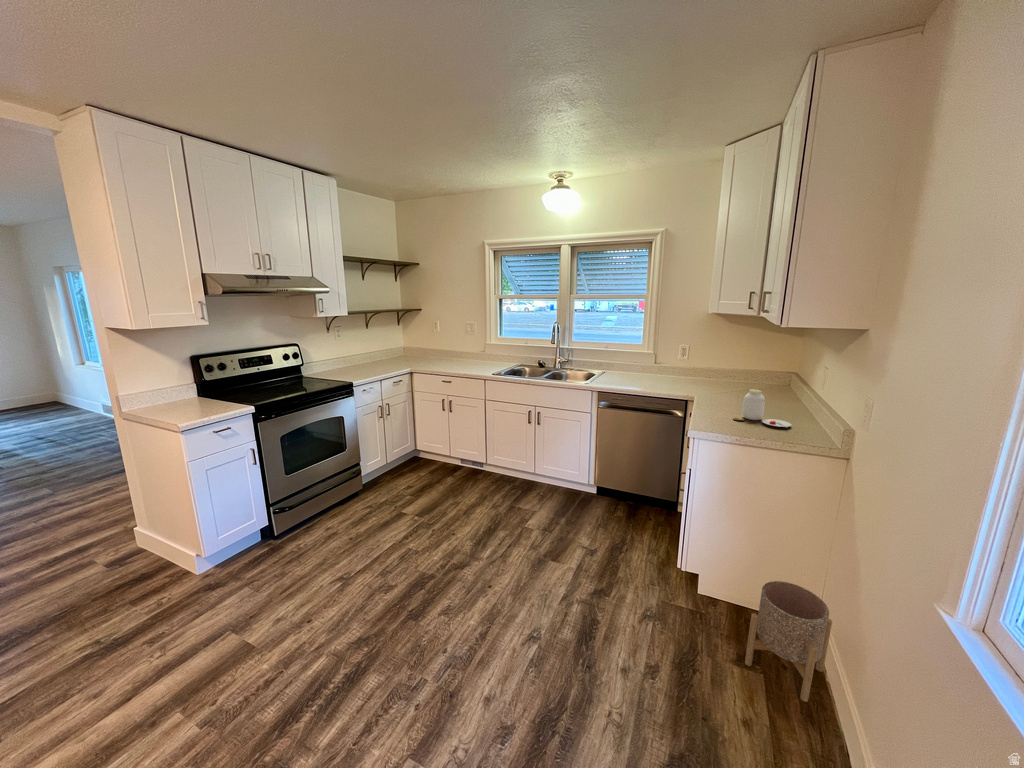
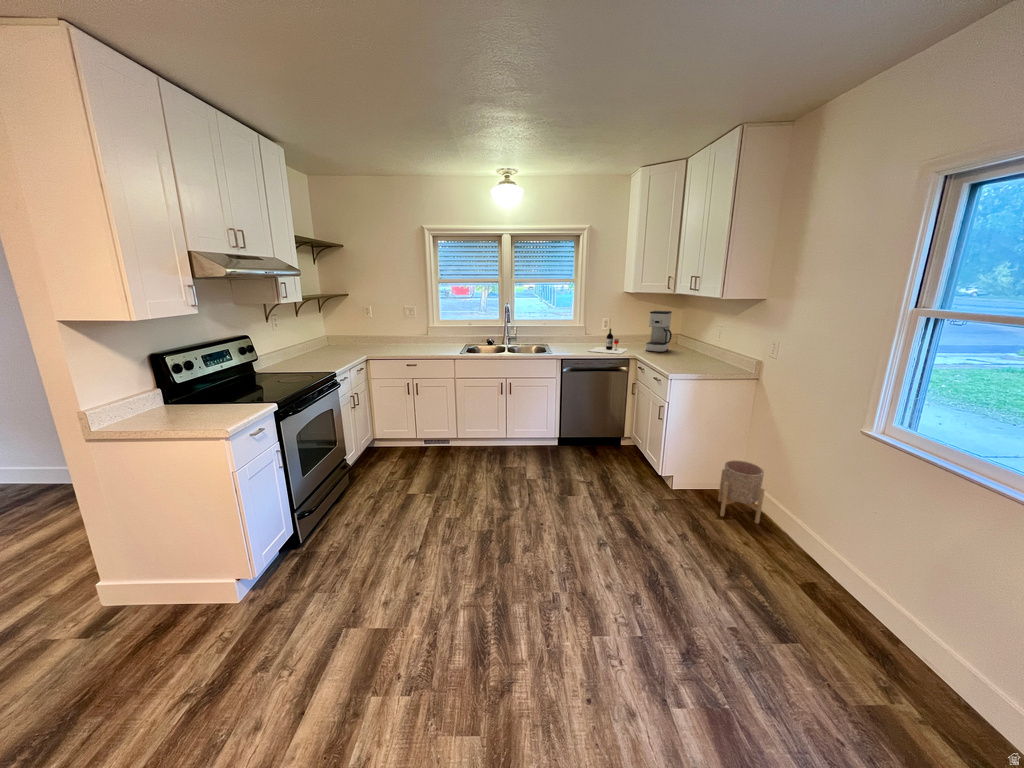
coffee maker: none [724,337,771,396] -> present [646,311,672,352]
wine bottle: none [641,357,704,392] -> present [589,328,628,354]
jar: present [733,389,791,428] -> none [679,345,715,367]

